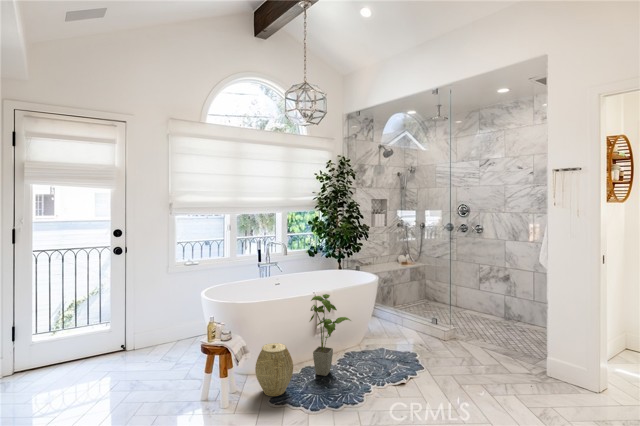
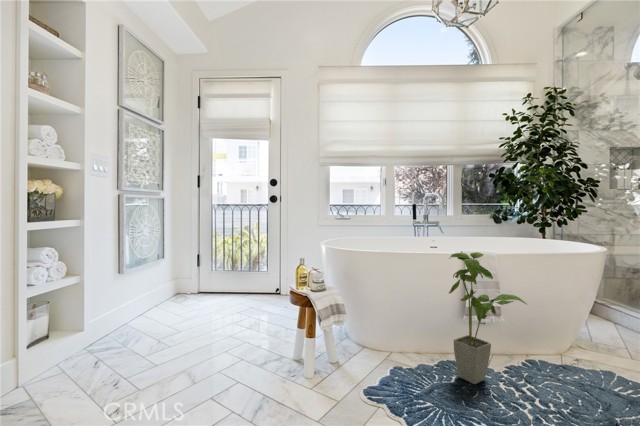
woven basket: present [255,343,293,396] -> none [354,310,410,388]

